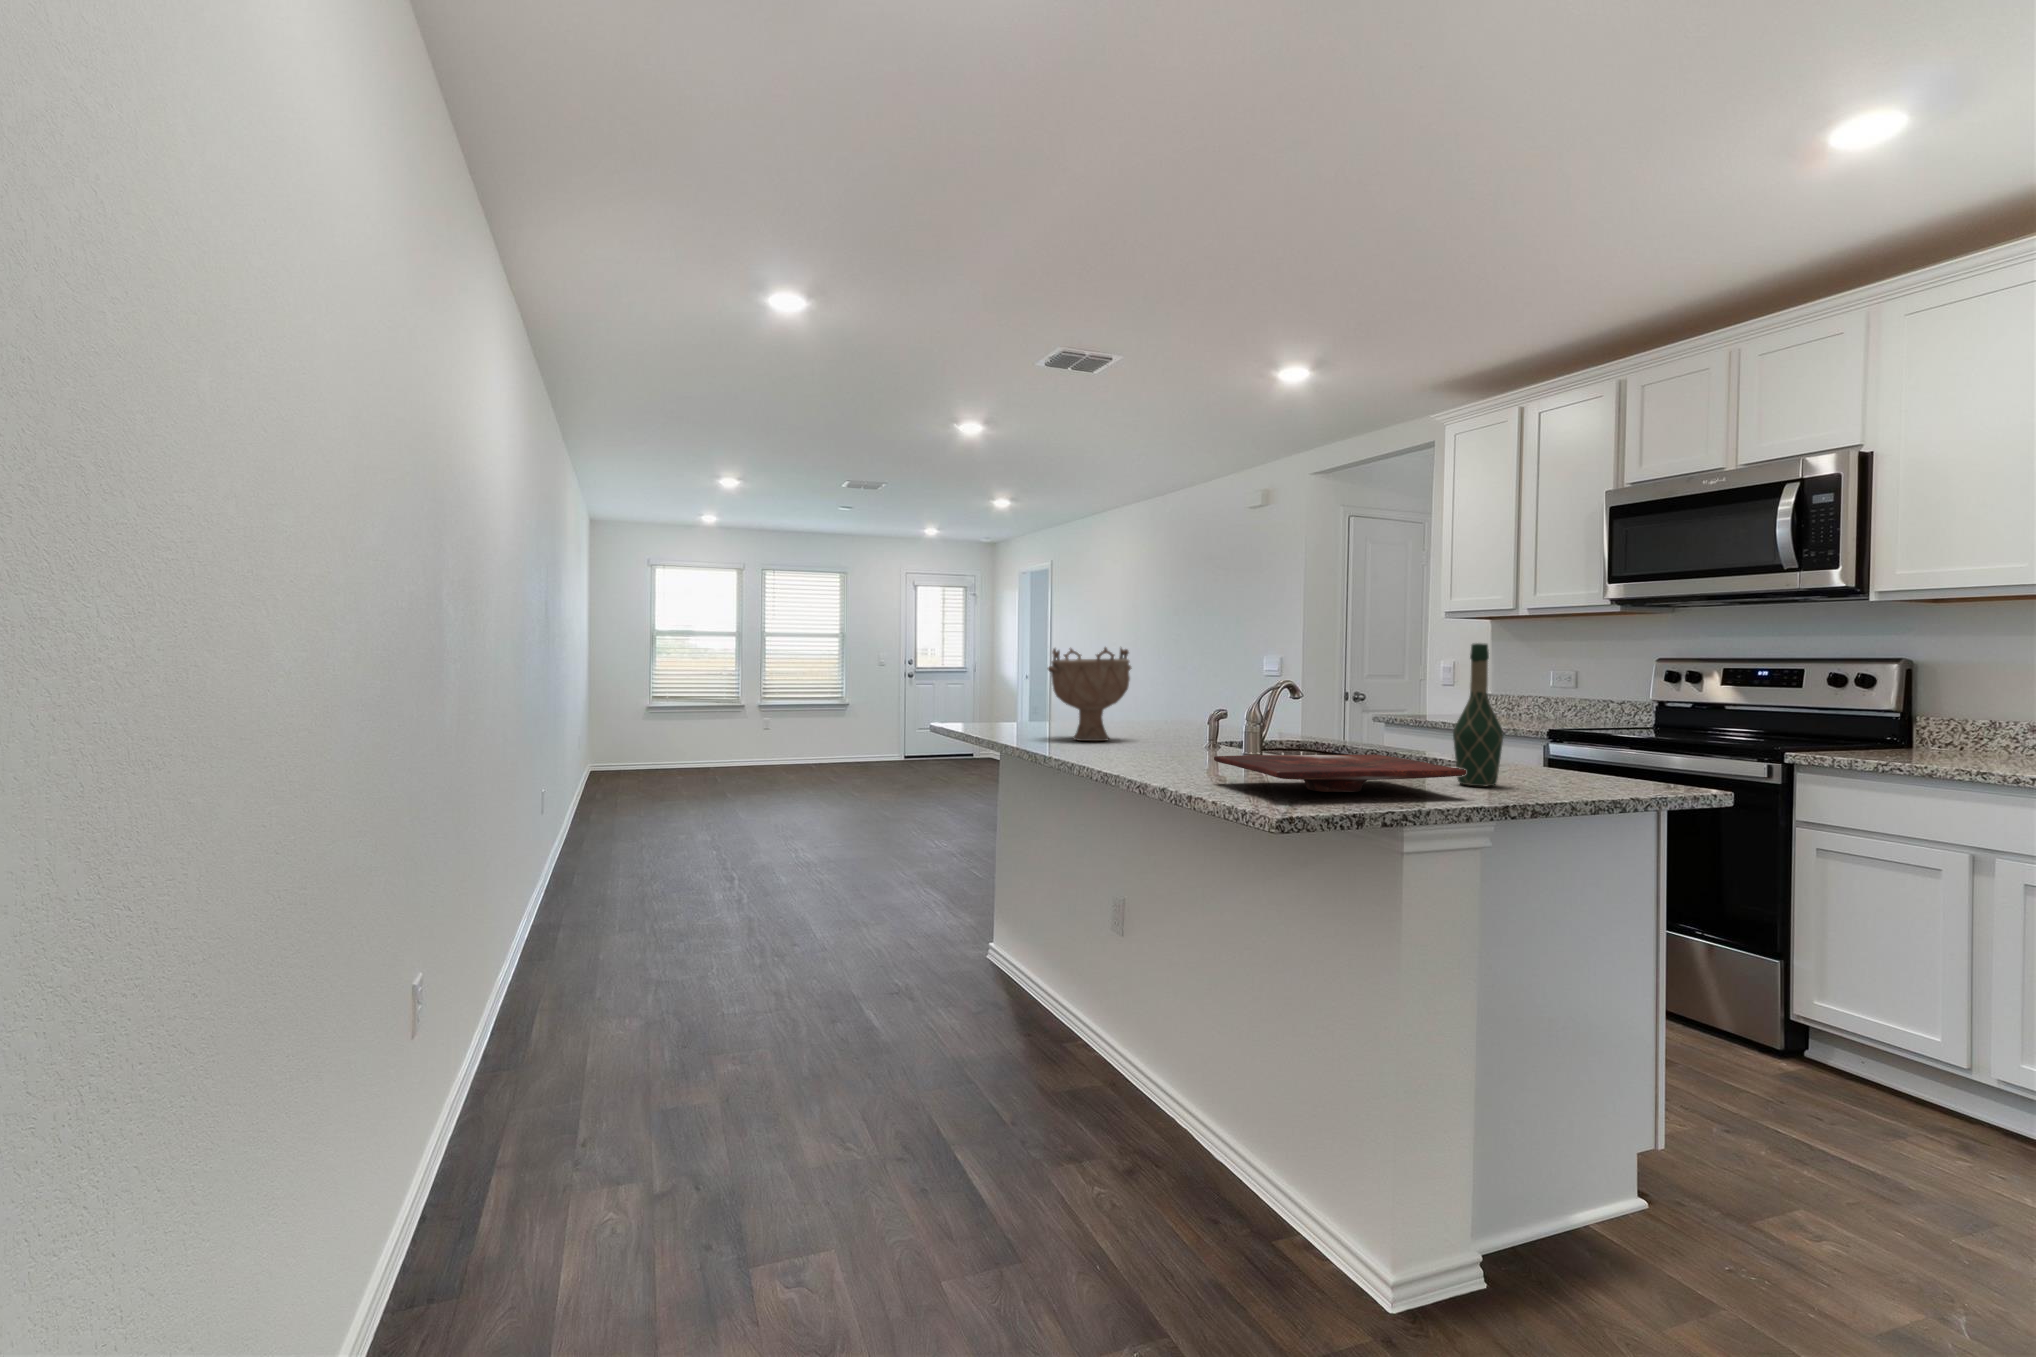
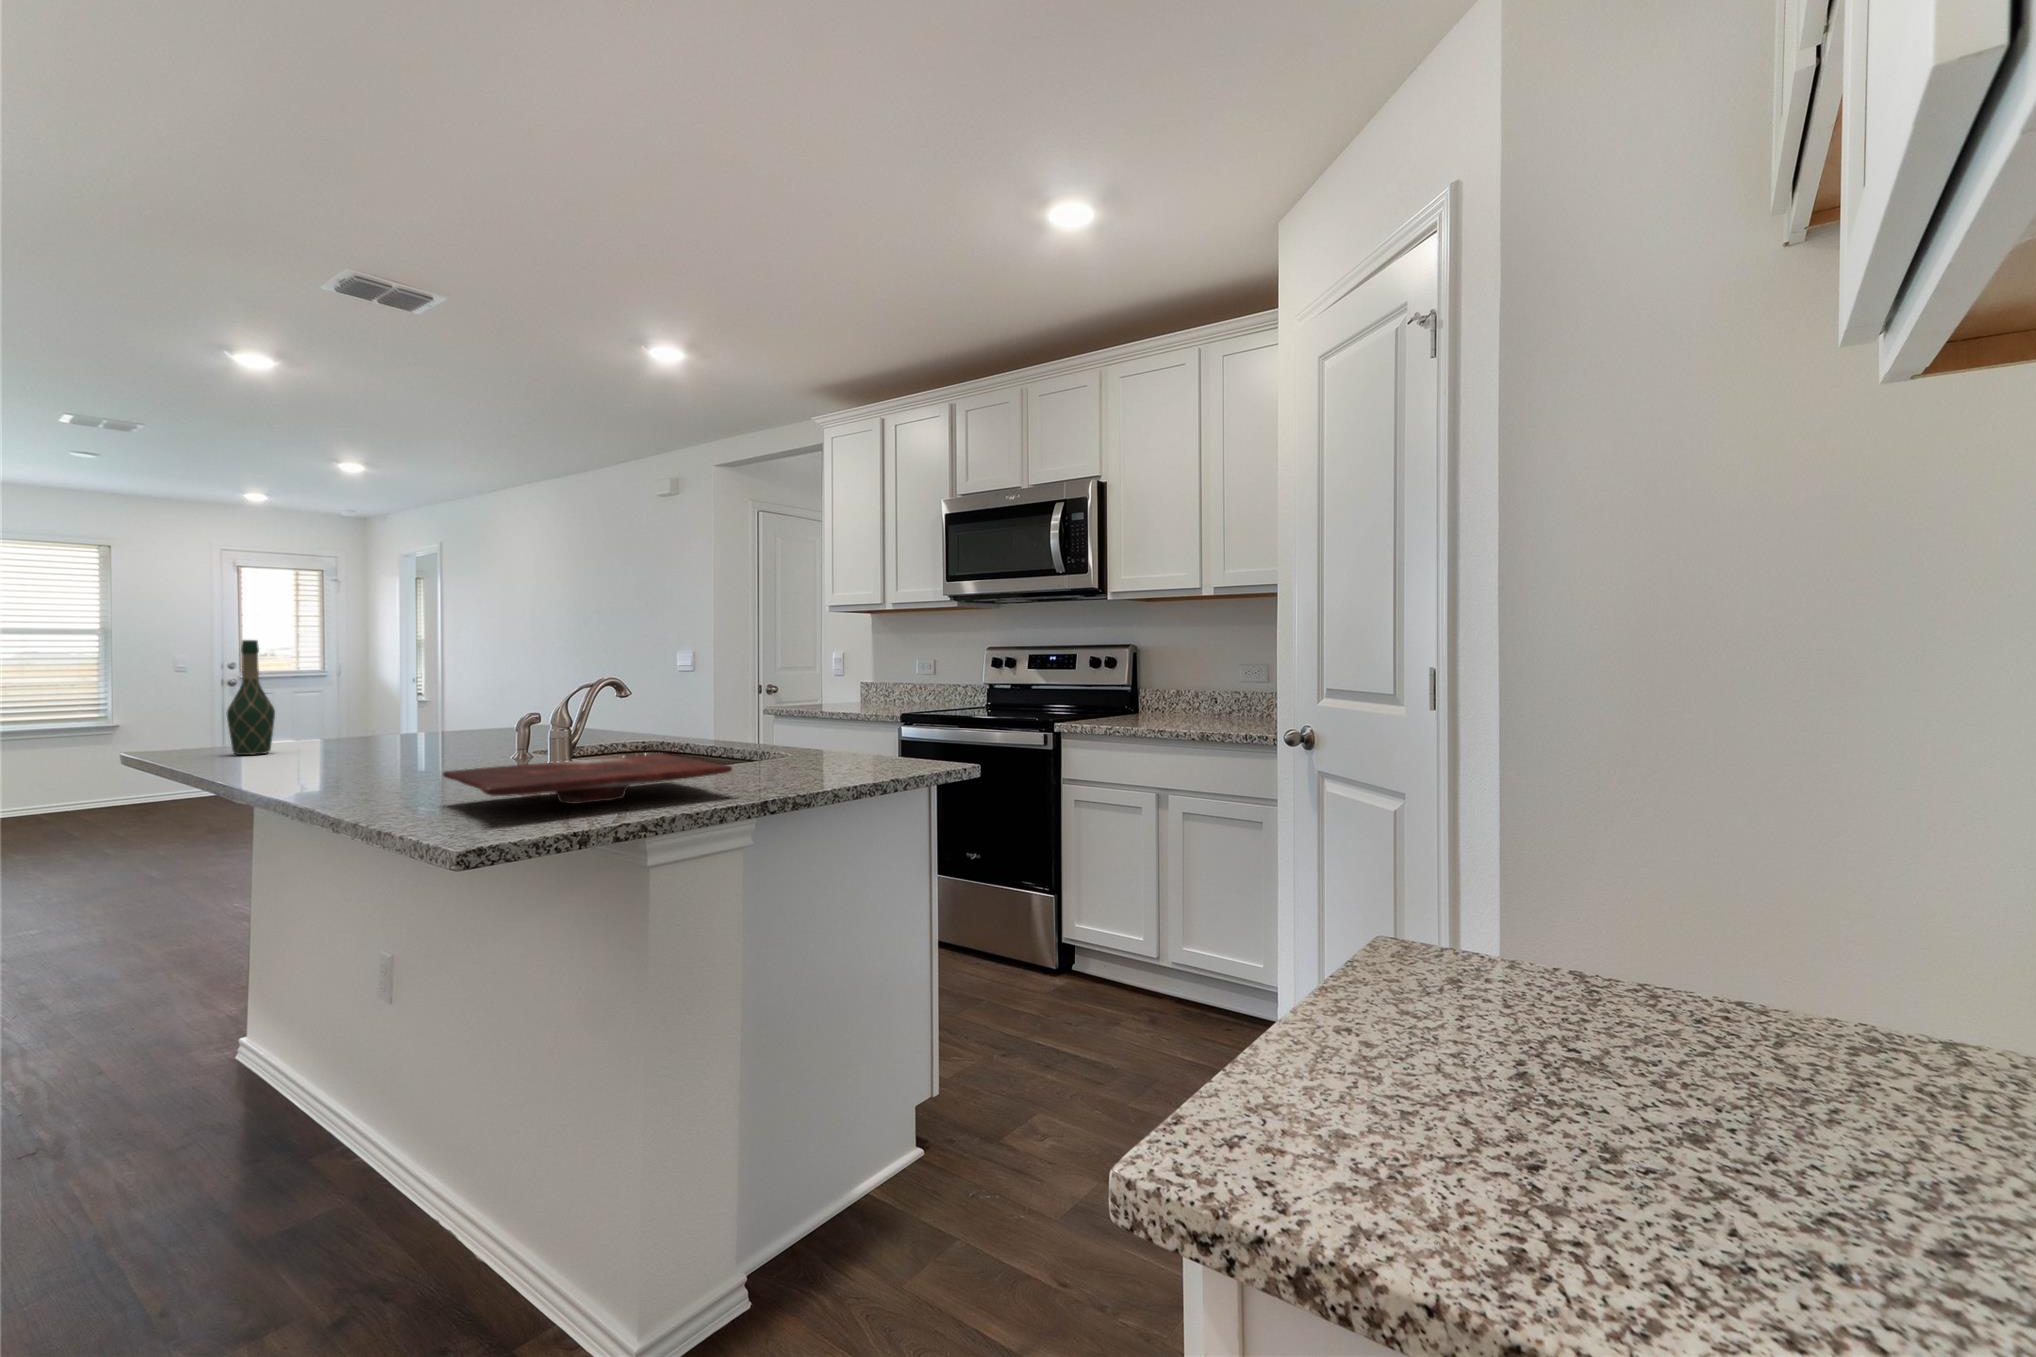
wine bottle: present [1453,643,1503,787] -> present [227,640,275,755]
decorative bowl: present [1048,647,1132,742] -> none [289,639,423,757]

